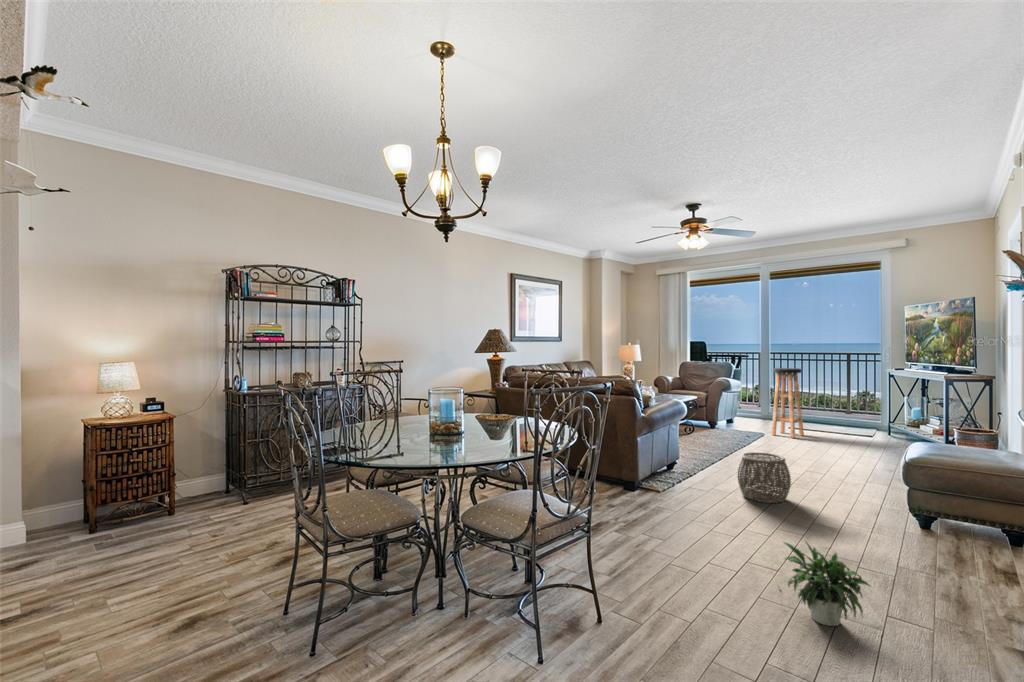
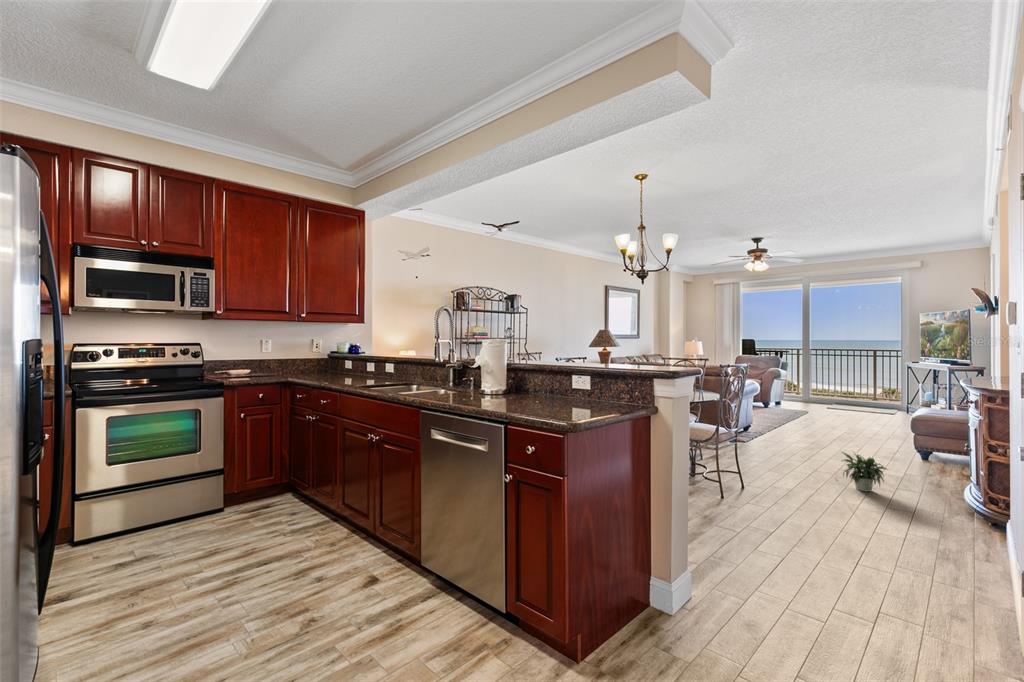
bar stool: present [772,368,804,438] -> none [814,361,839,415]
woven basket: present [737,452,791,503] -> none [799,416,837,448]

